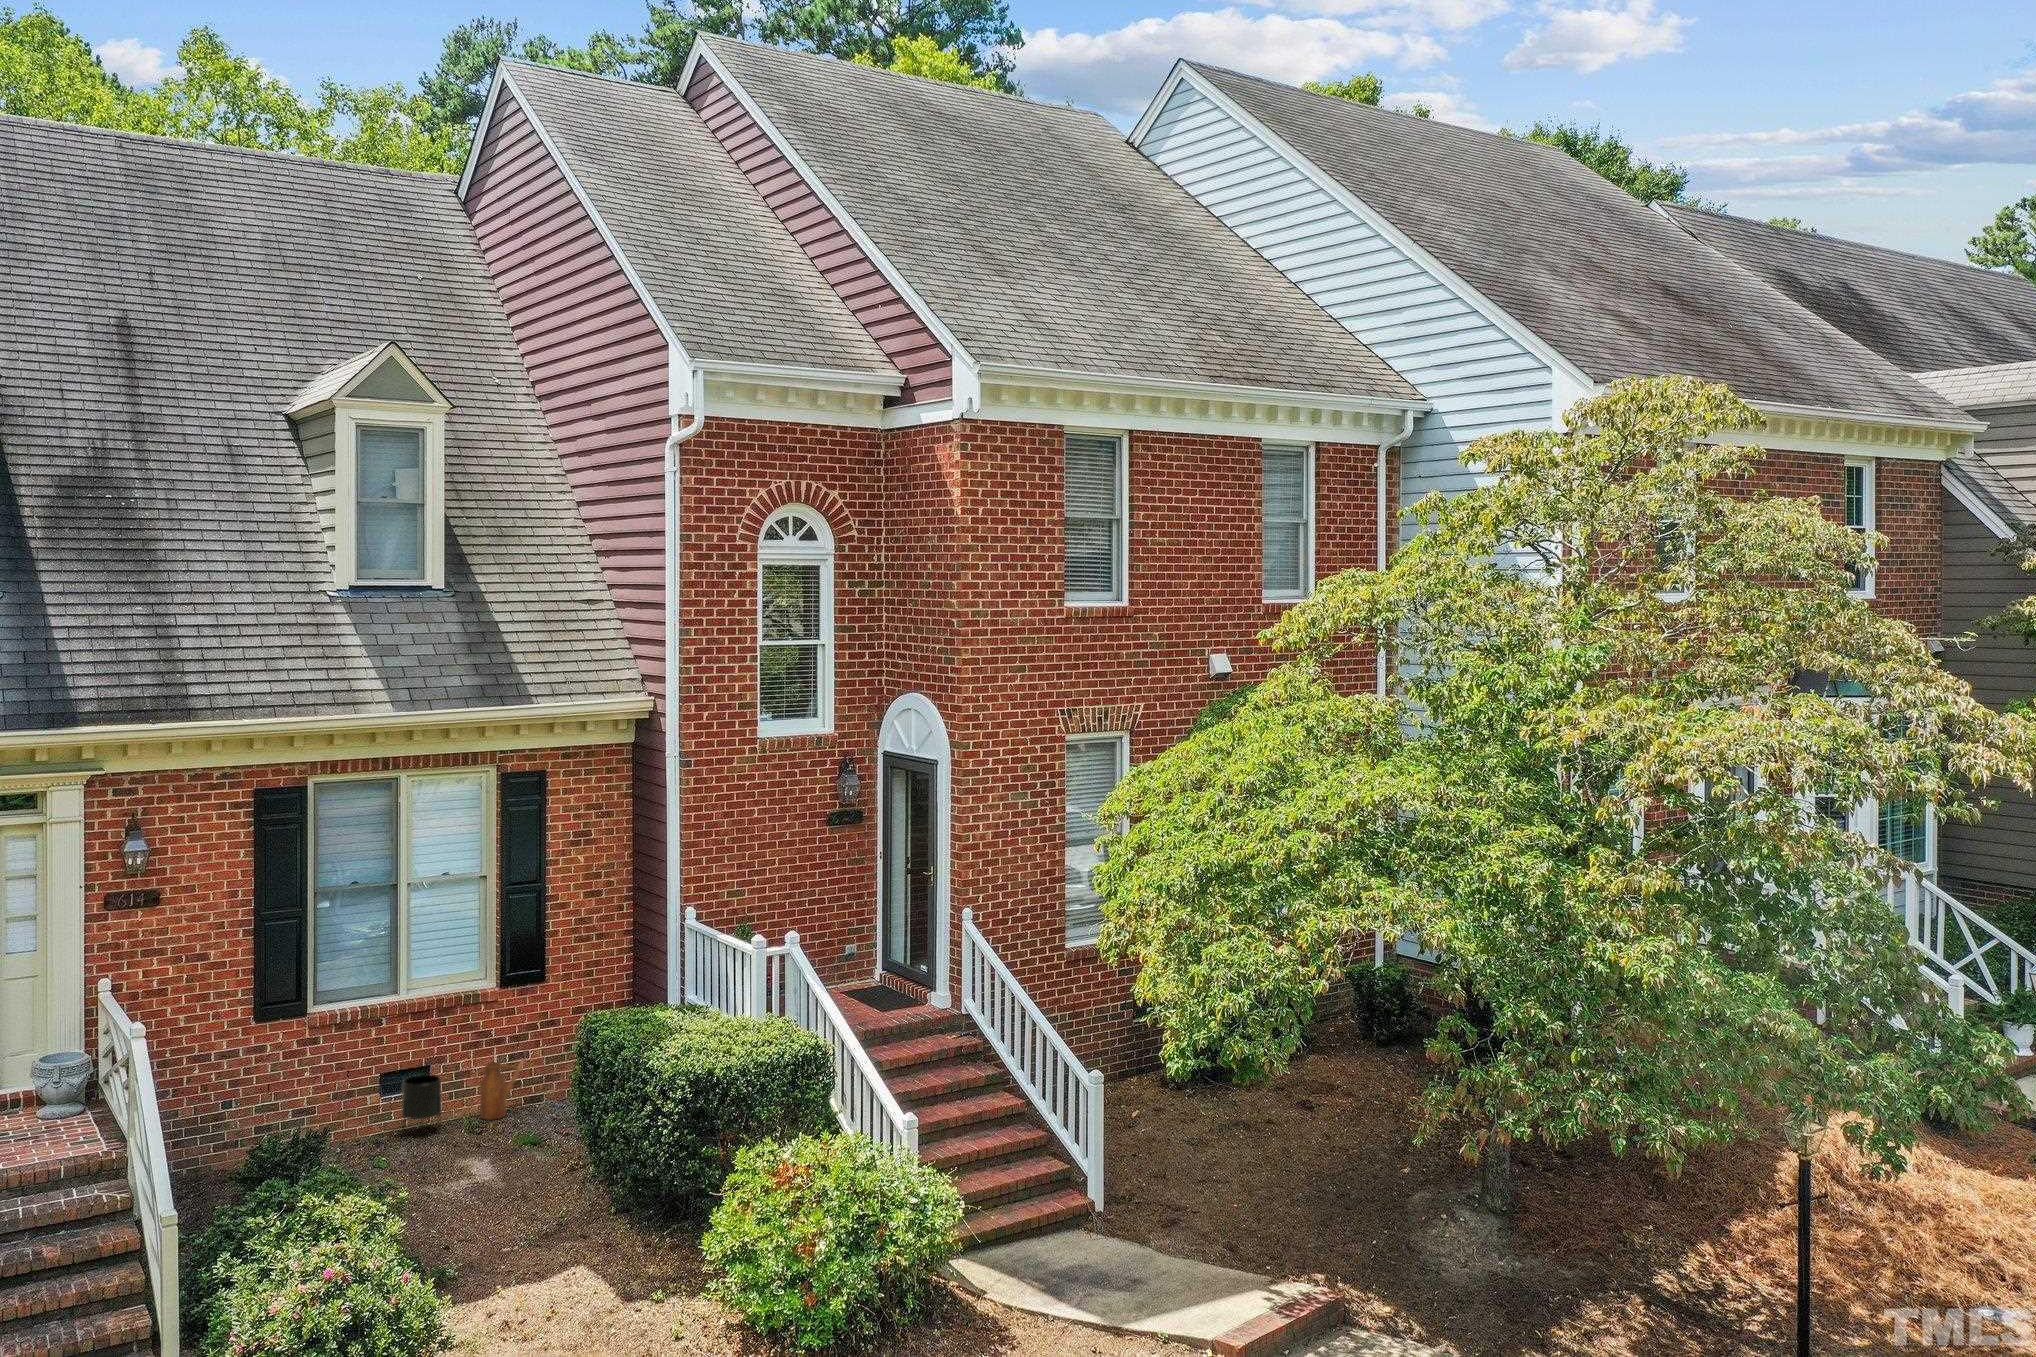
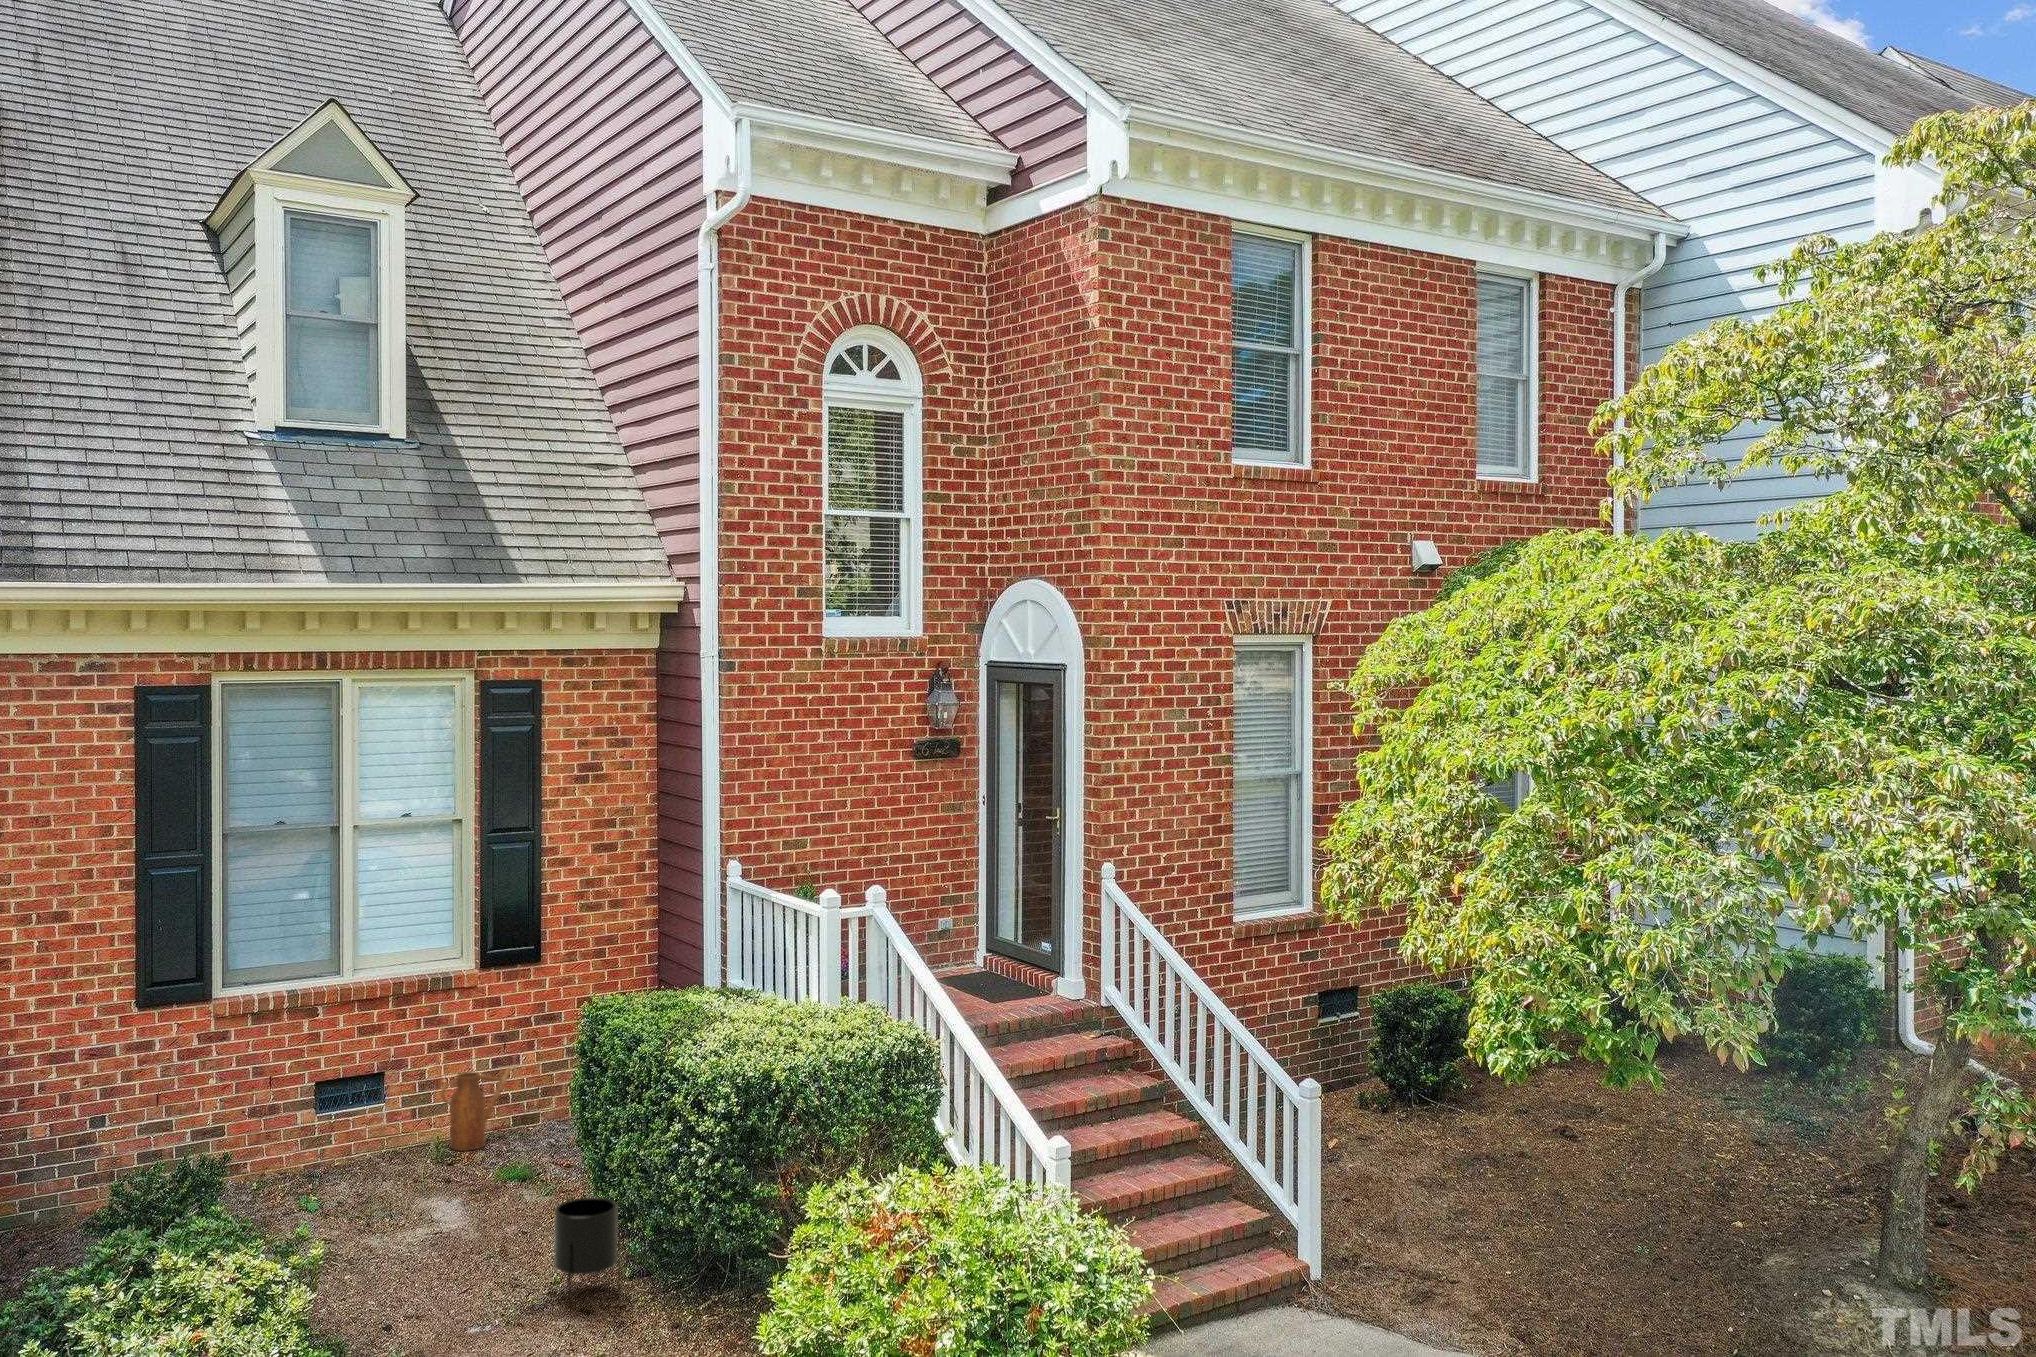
planter: present [402,1074,442,1131] -> present [554,1198,620,1305]

